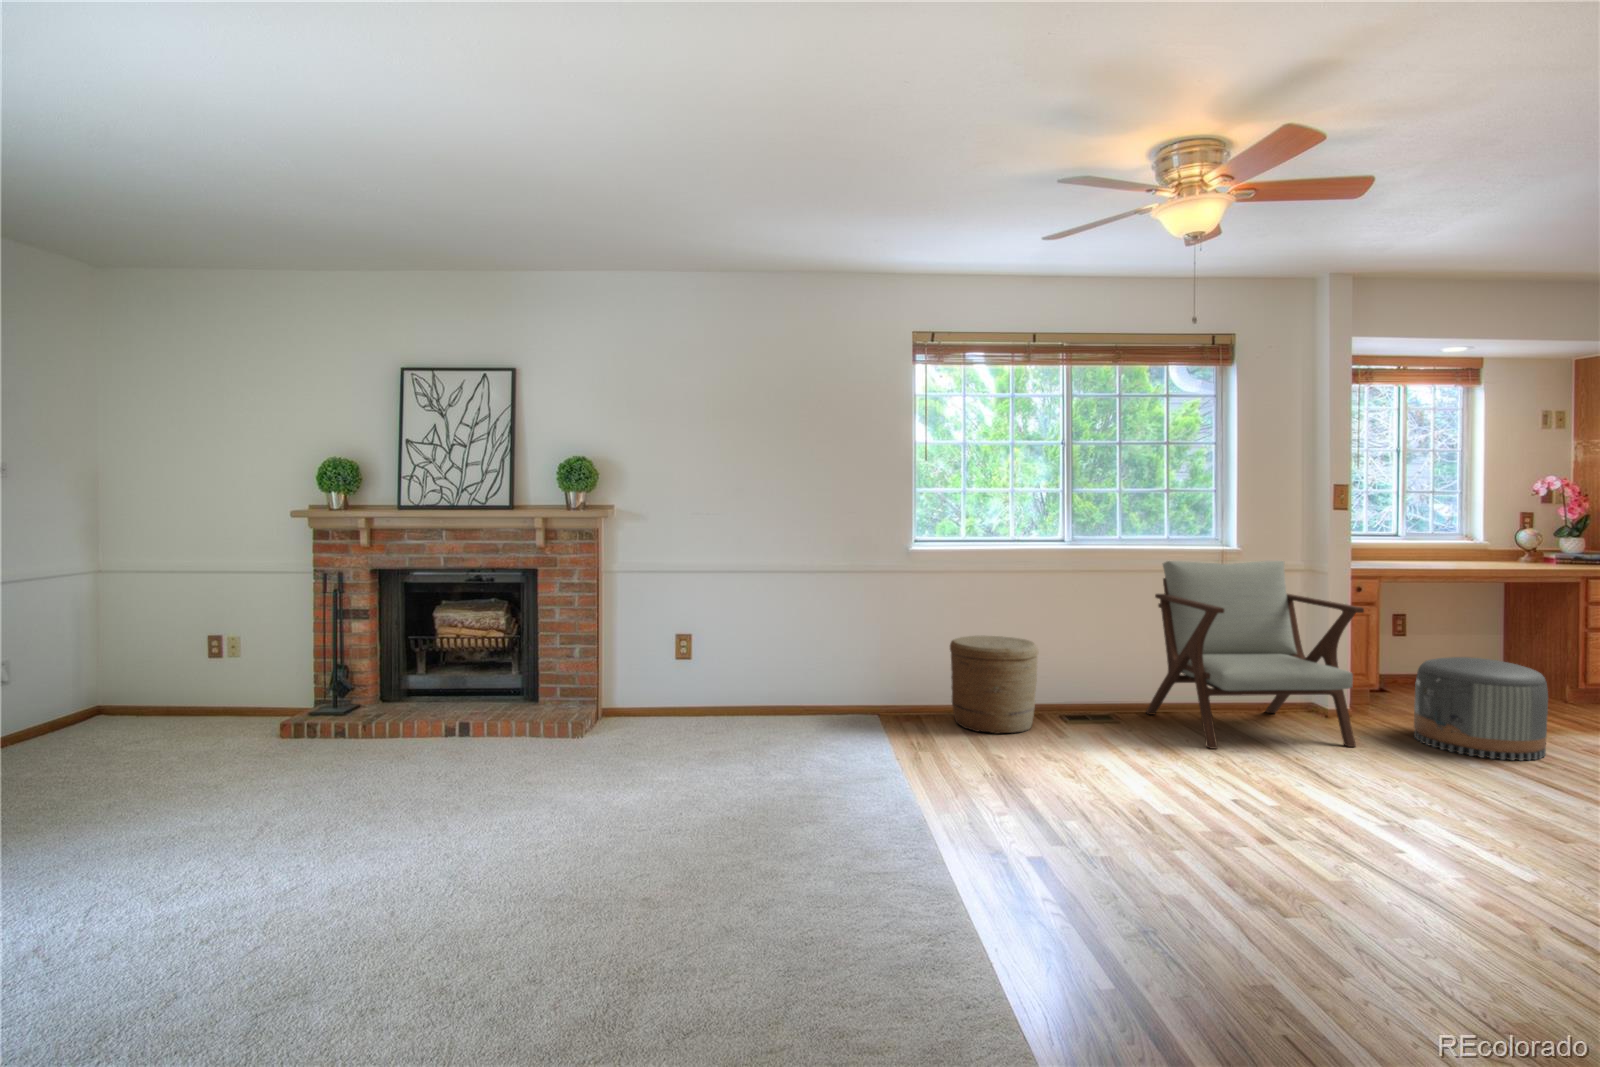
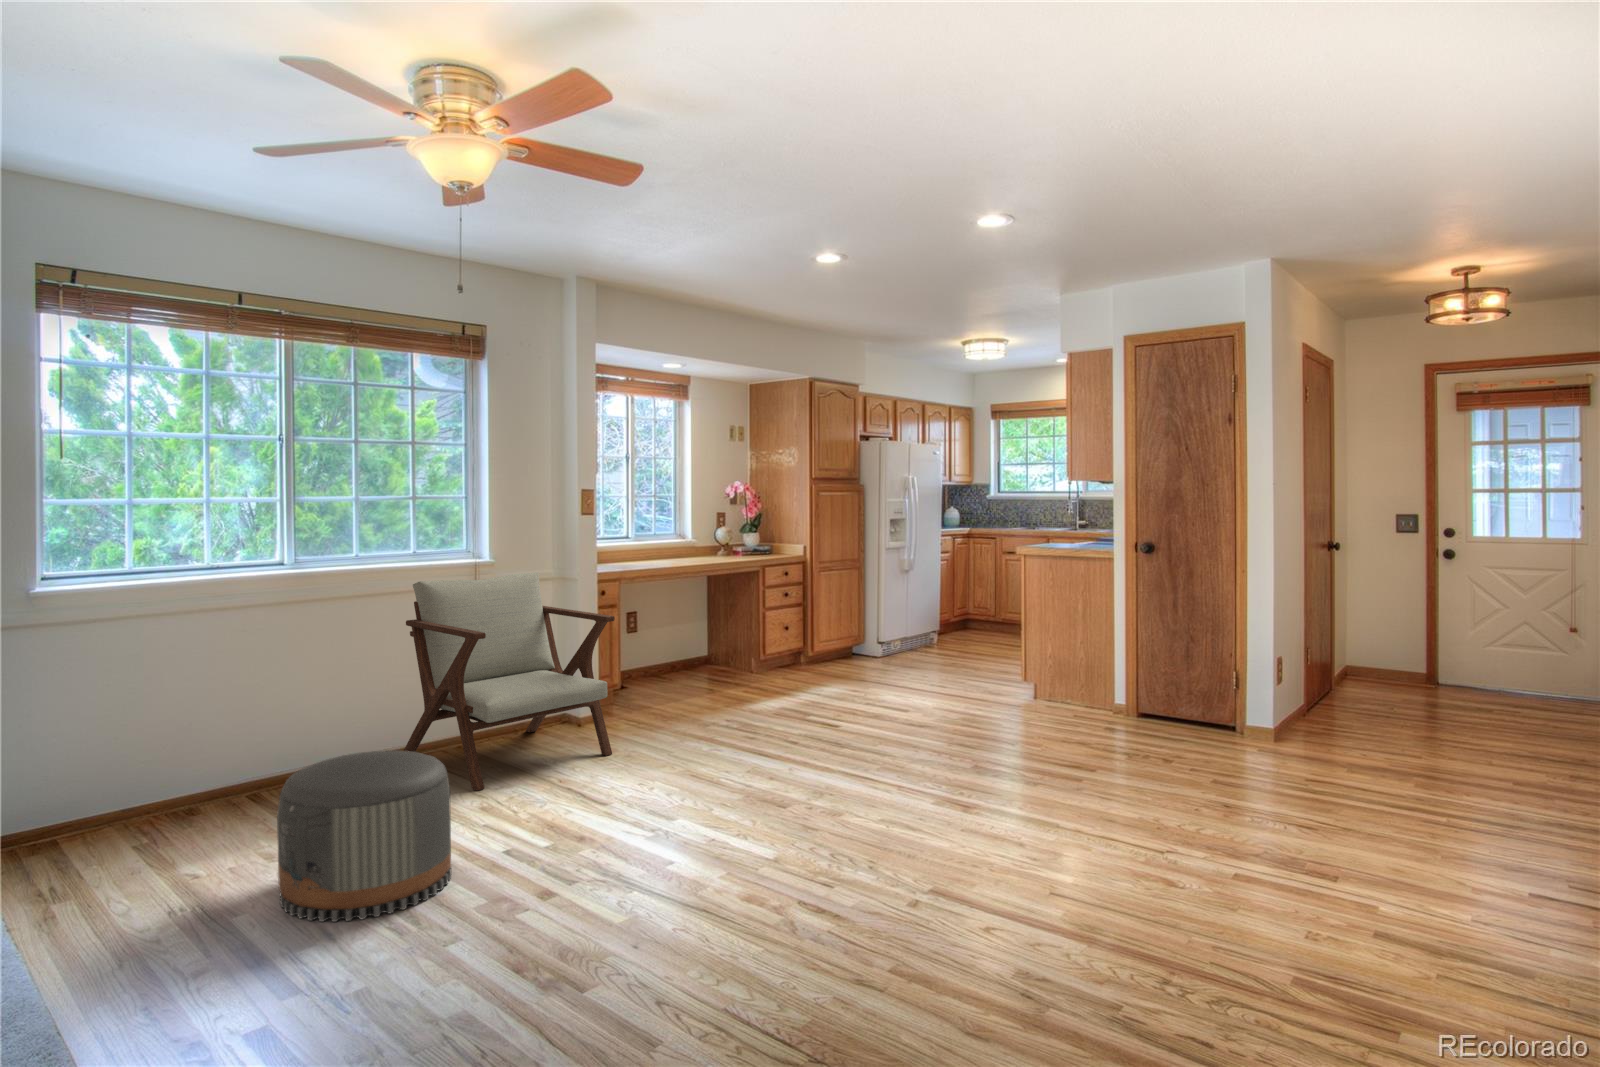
woven basket: present [950,636,1038,734] -> none [114,699,257,842]
pouf: present [1414,657,1548,761] -> present [277,750,451,922]

